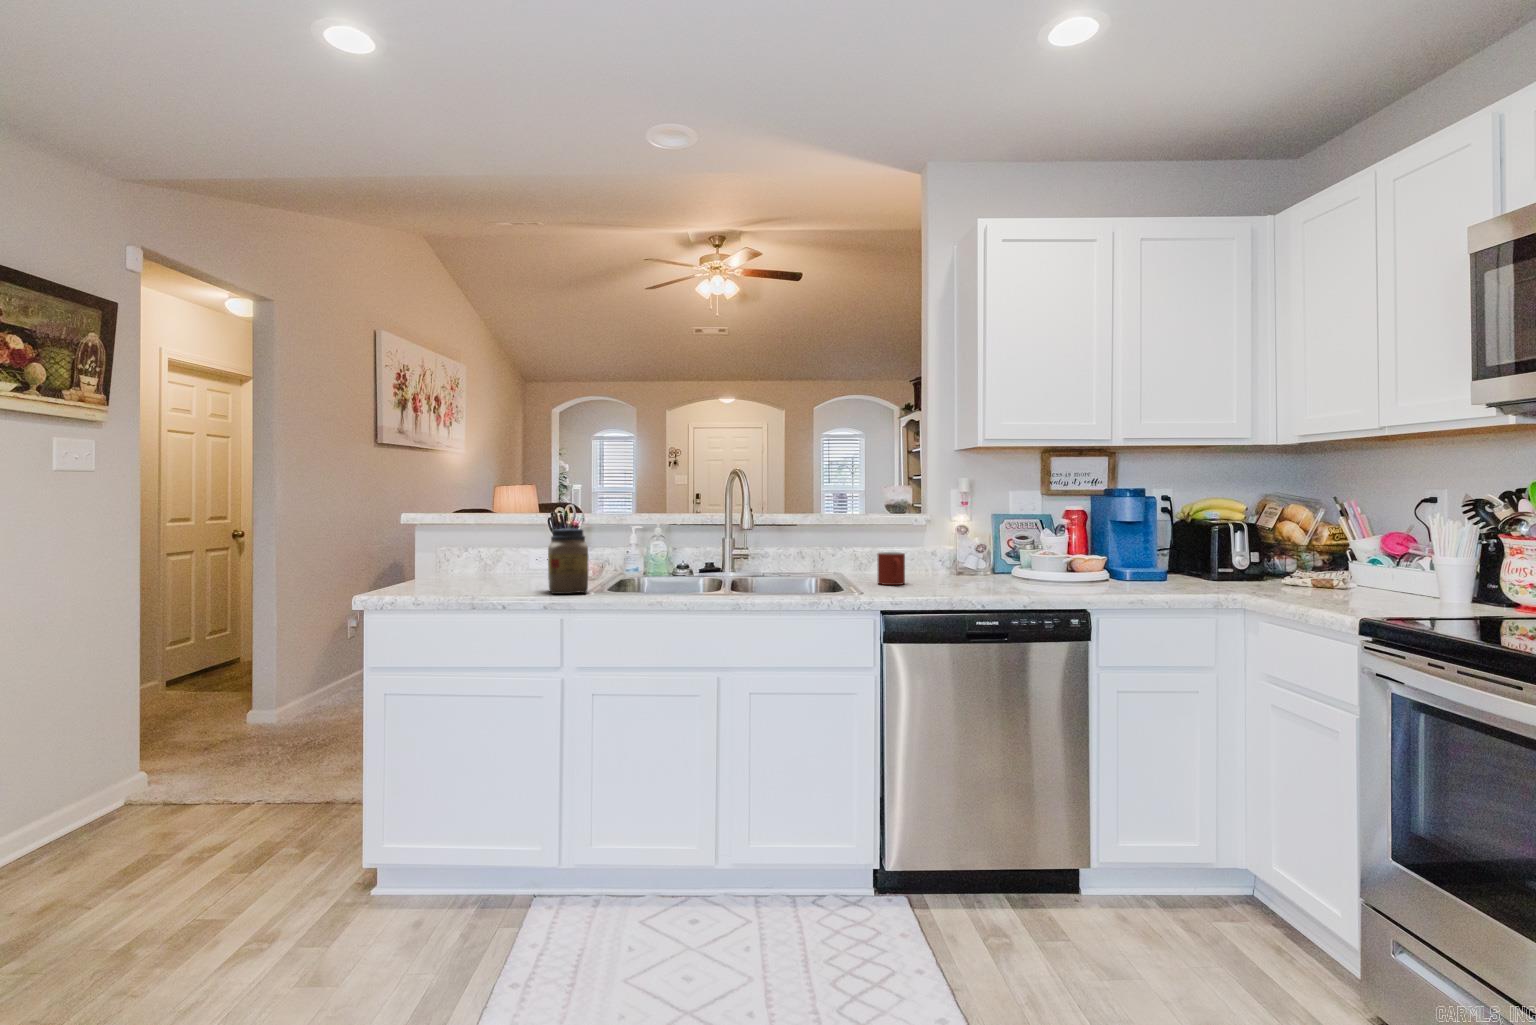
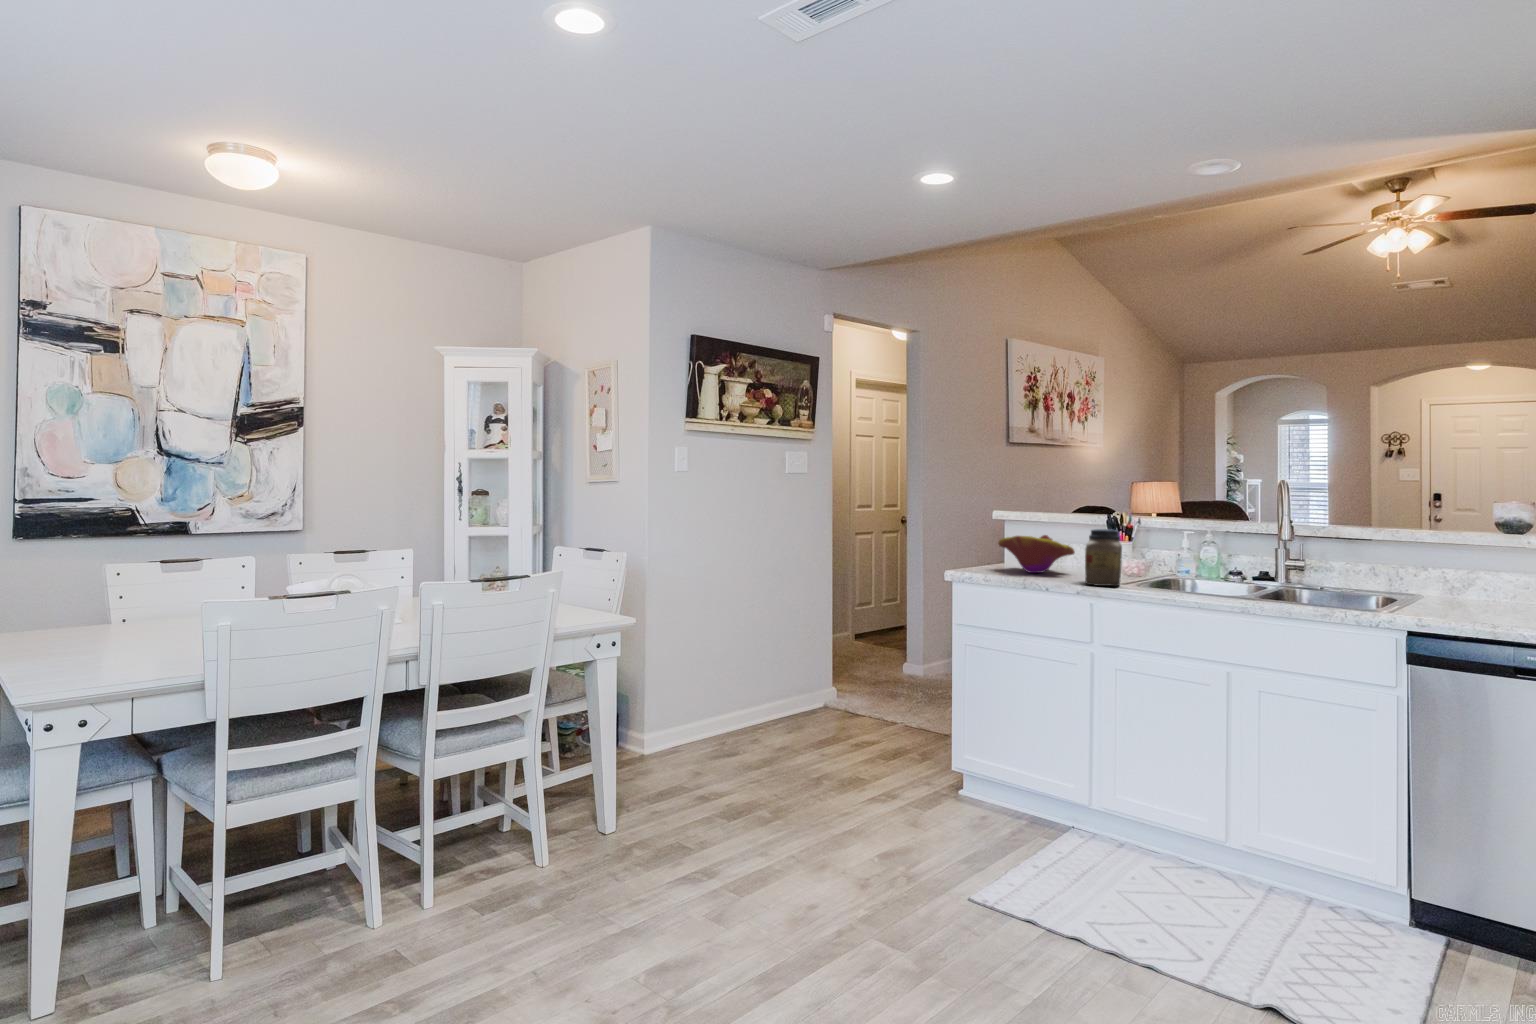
decorative bowl: none [430,539,523,586] -> present [998,535,1075,573]
mug: present [877,552,905,585] -> none [1454,574,1495,612]

